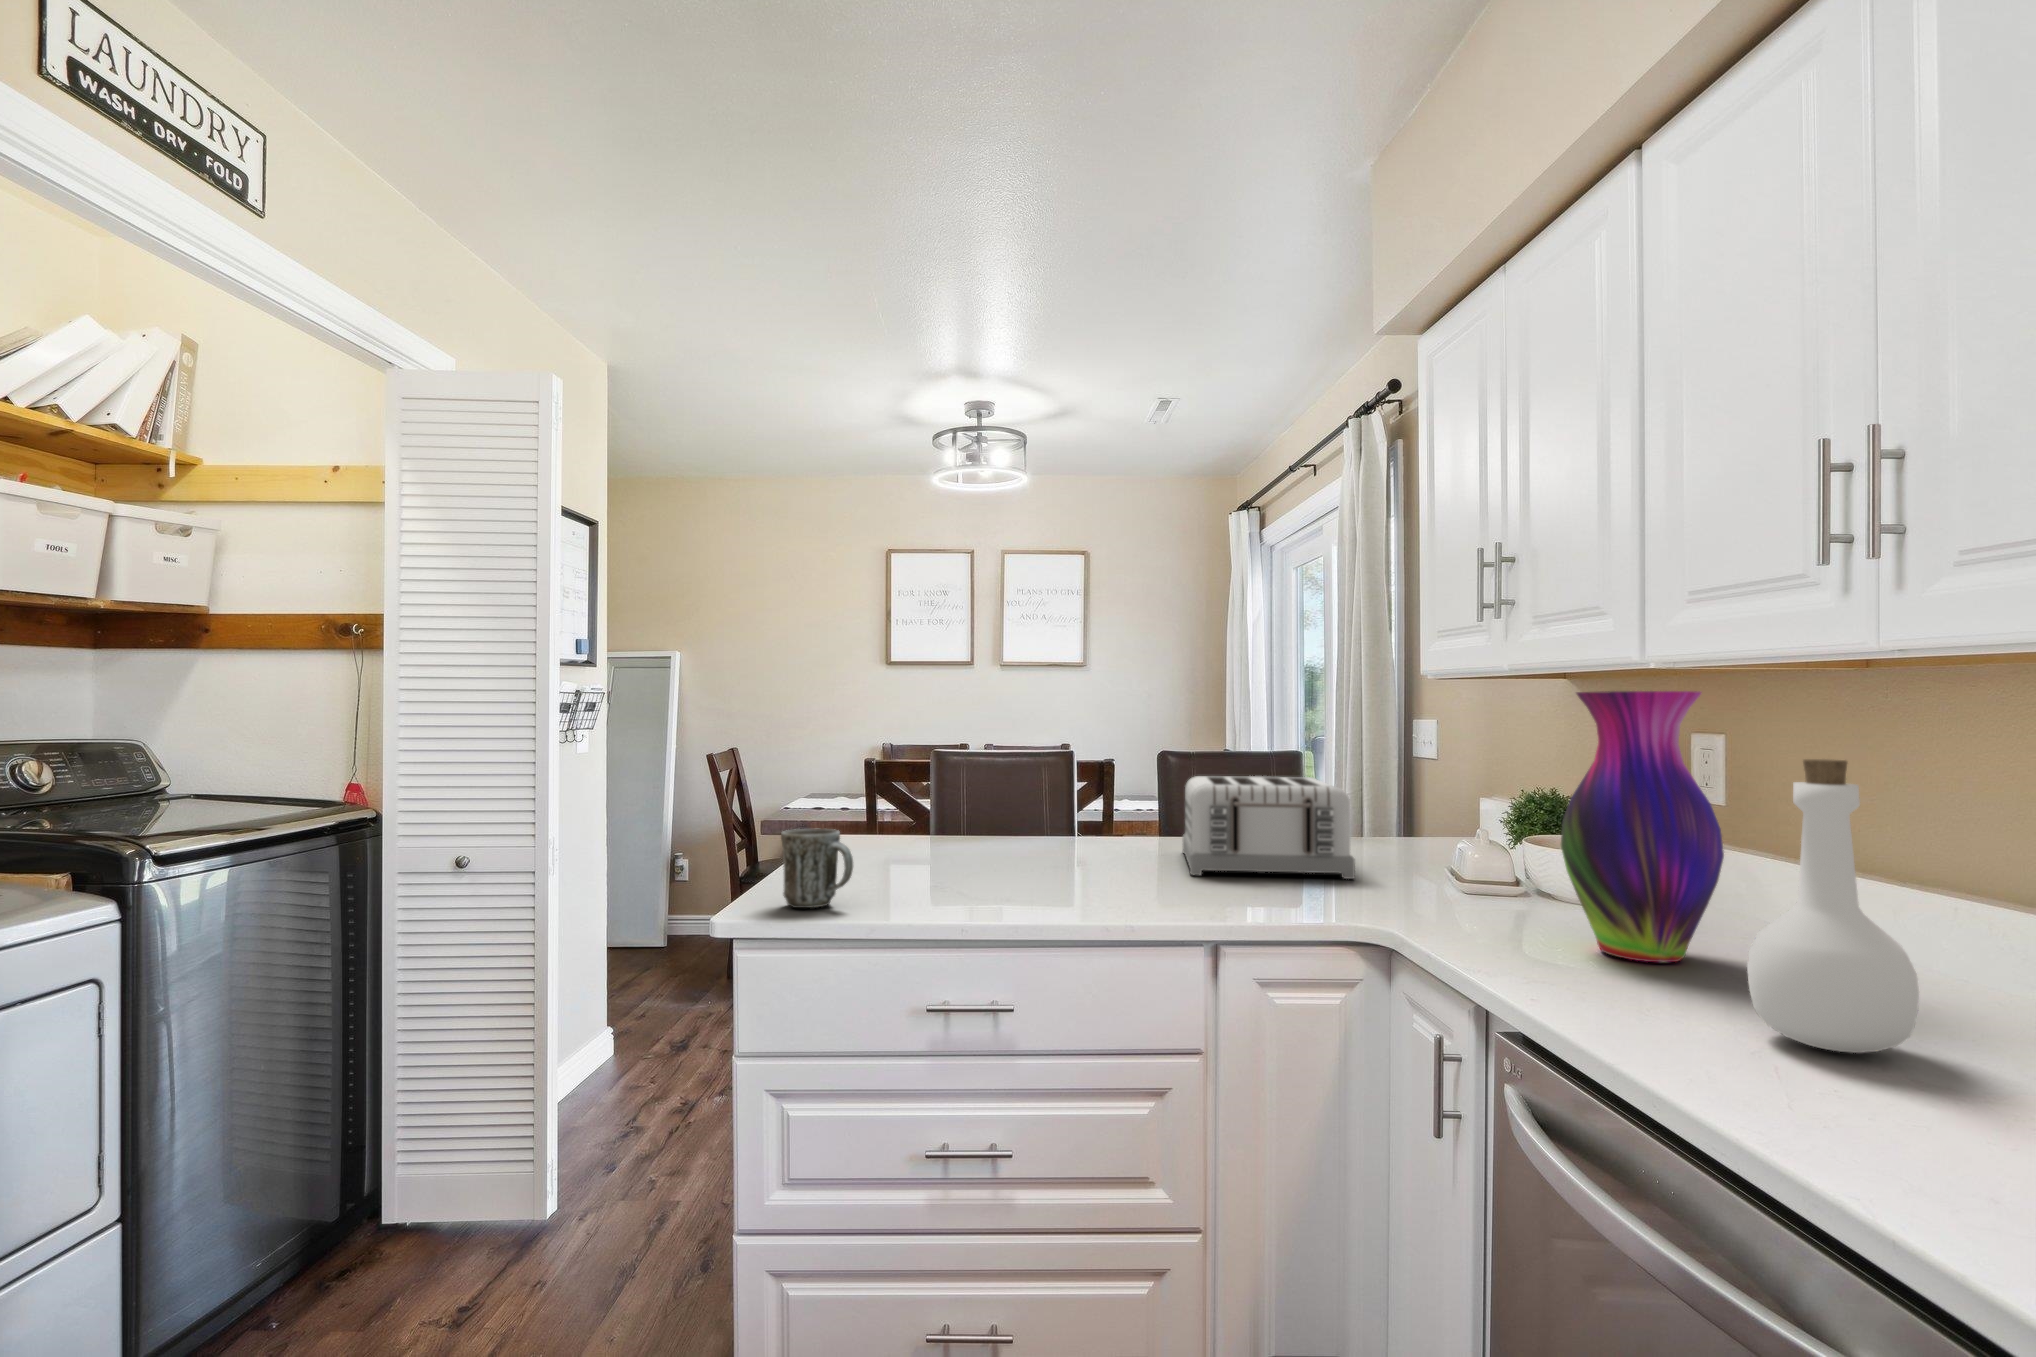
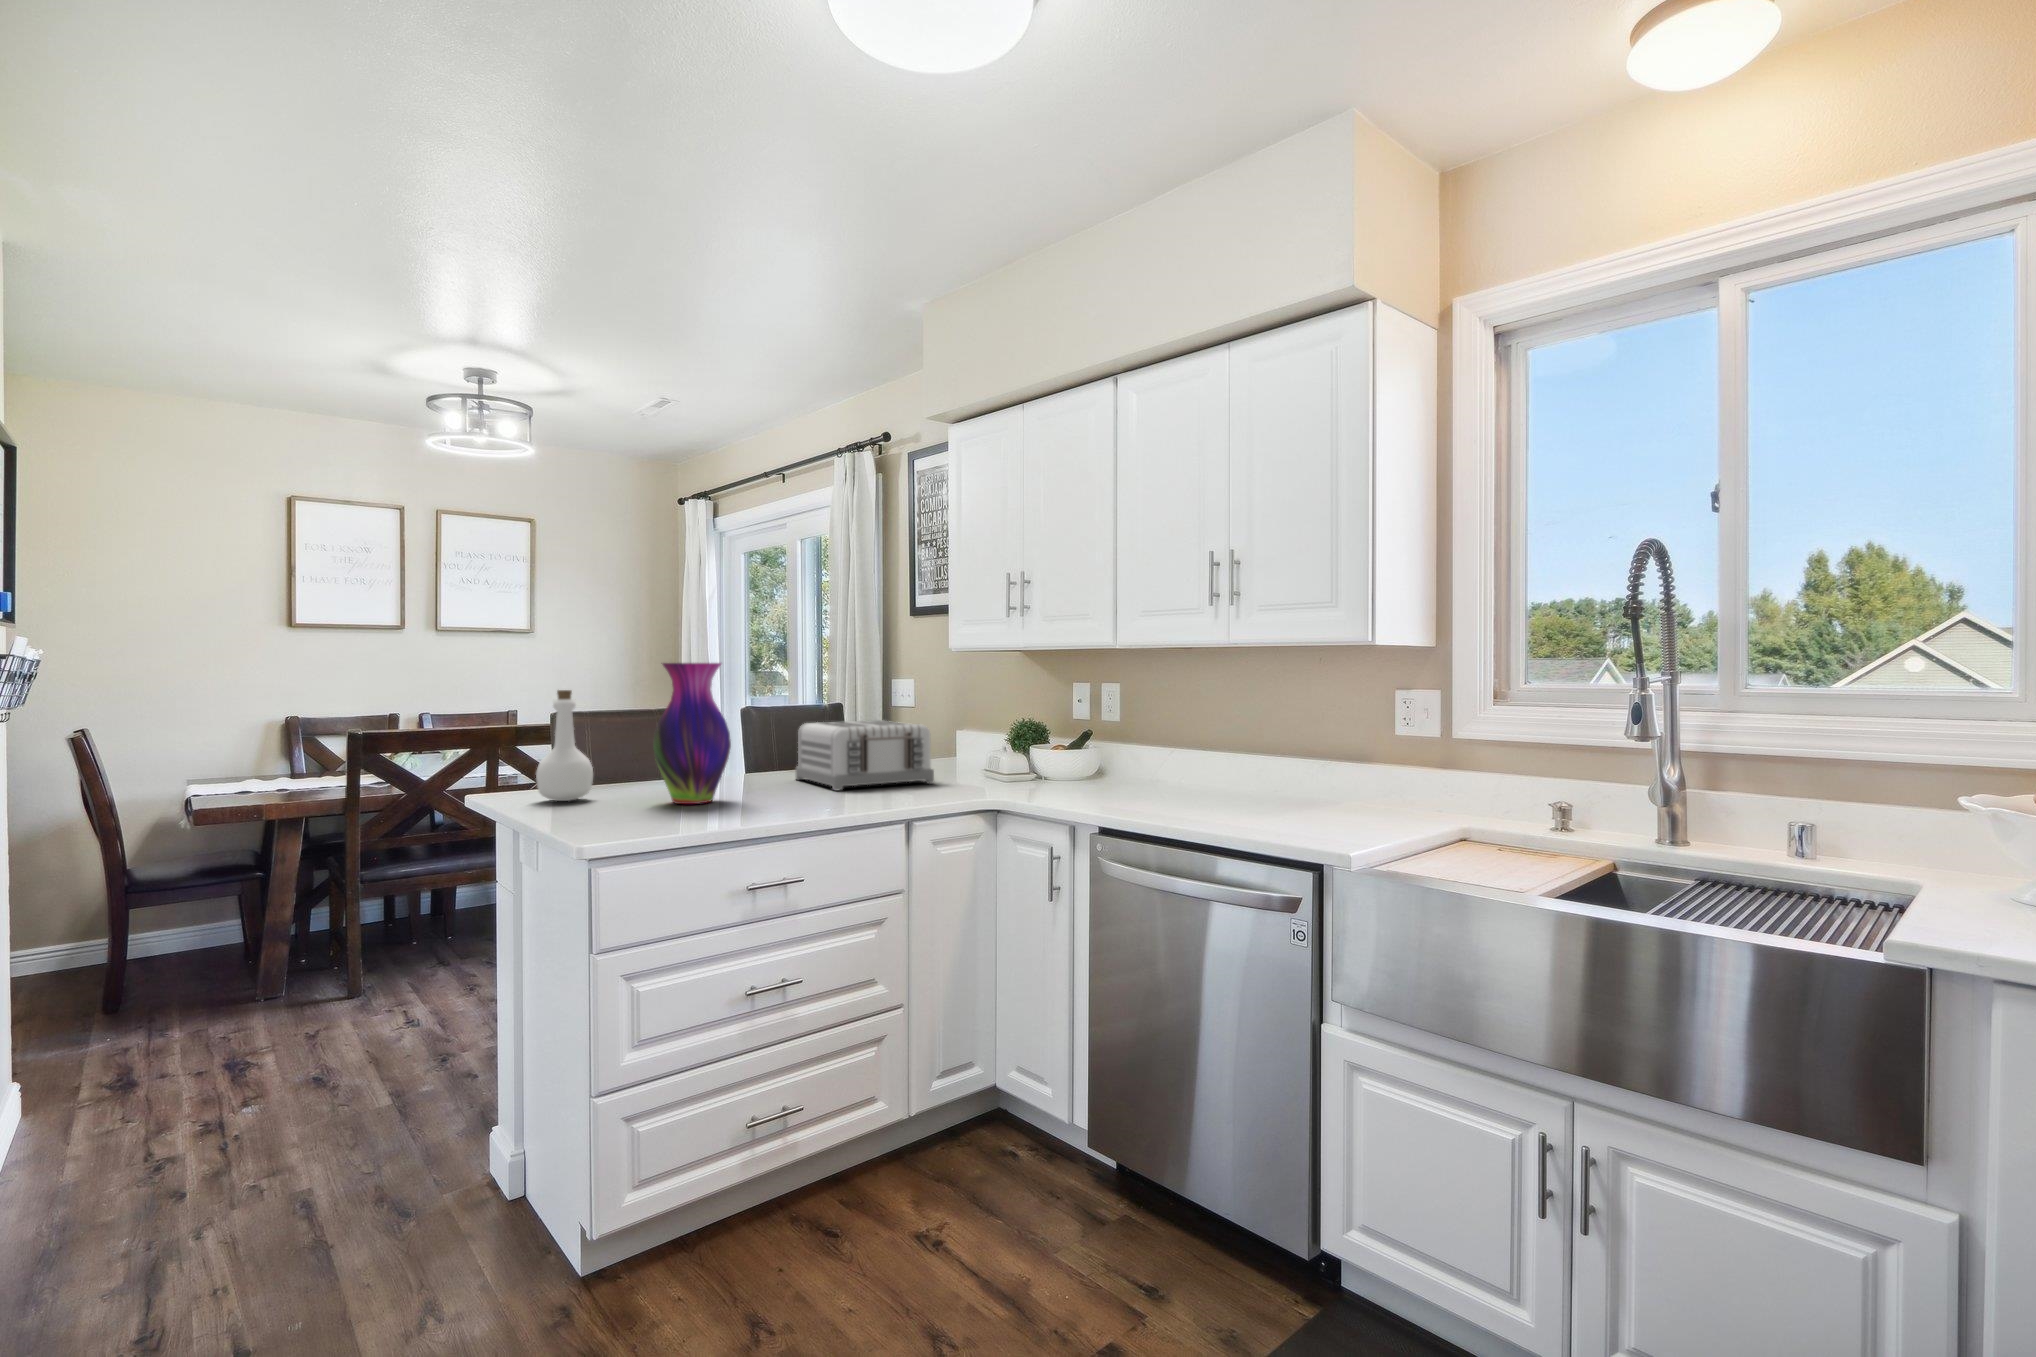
vase: present [1561,691,1724,962] -> present [653,663,731,804]
bottle: present [1747,759,1919,1053] -> present [536,690,593,801]
mug: present [781,829,853,908] -> none [594,772,659,834]

